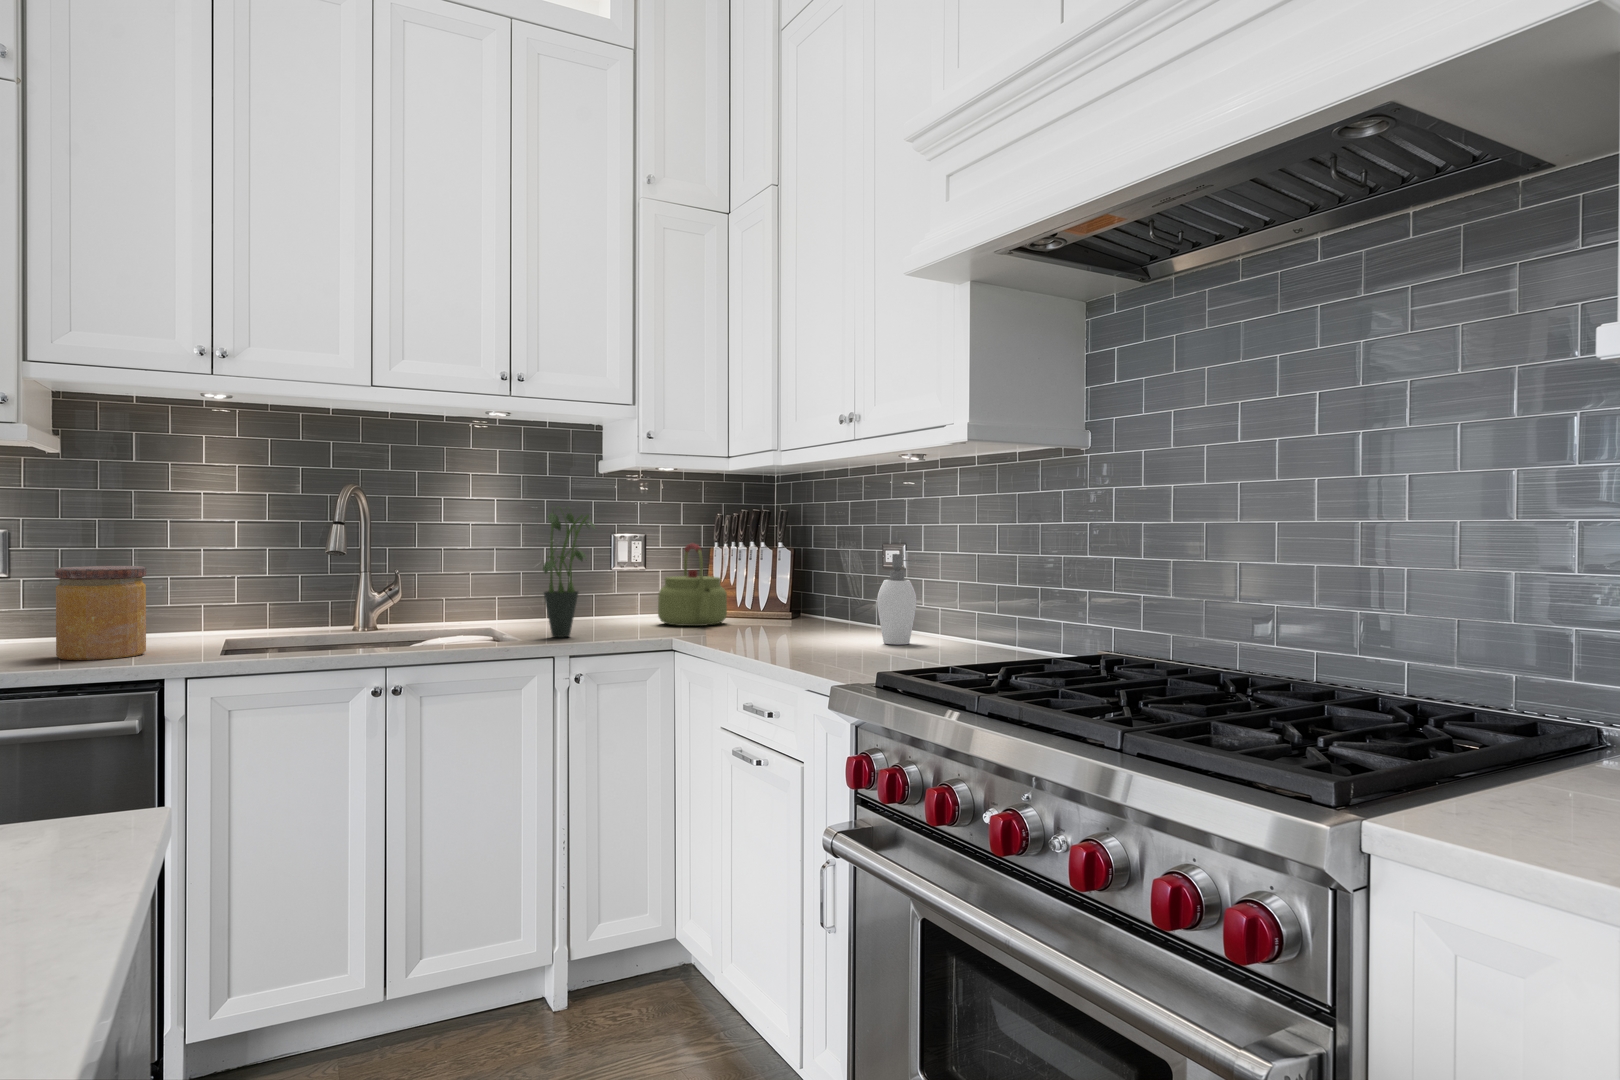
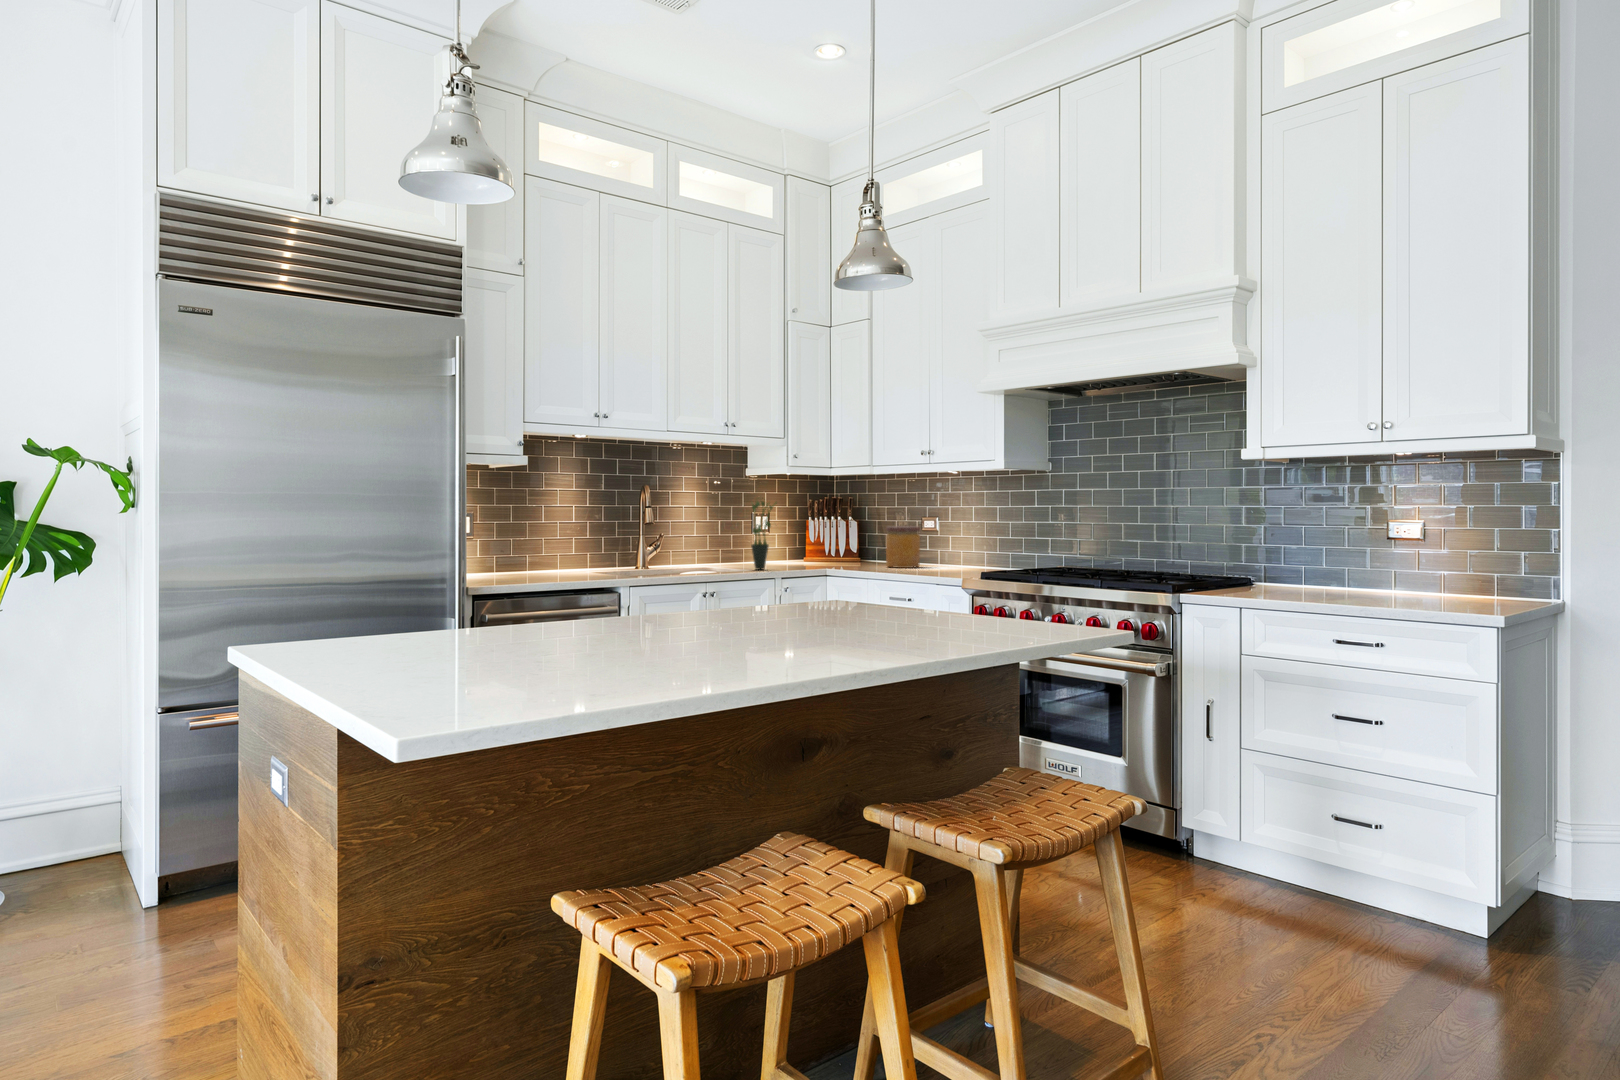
kettle: present [658,543,727,626] -> none [786,518,826,565]
soap dispenser: present [877,554,929,645] -> none [938,522,965,568]
jar: present [55,566,146,660] -> present [886,526,920,568]

